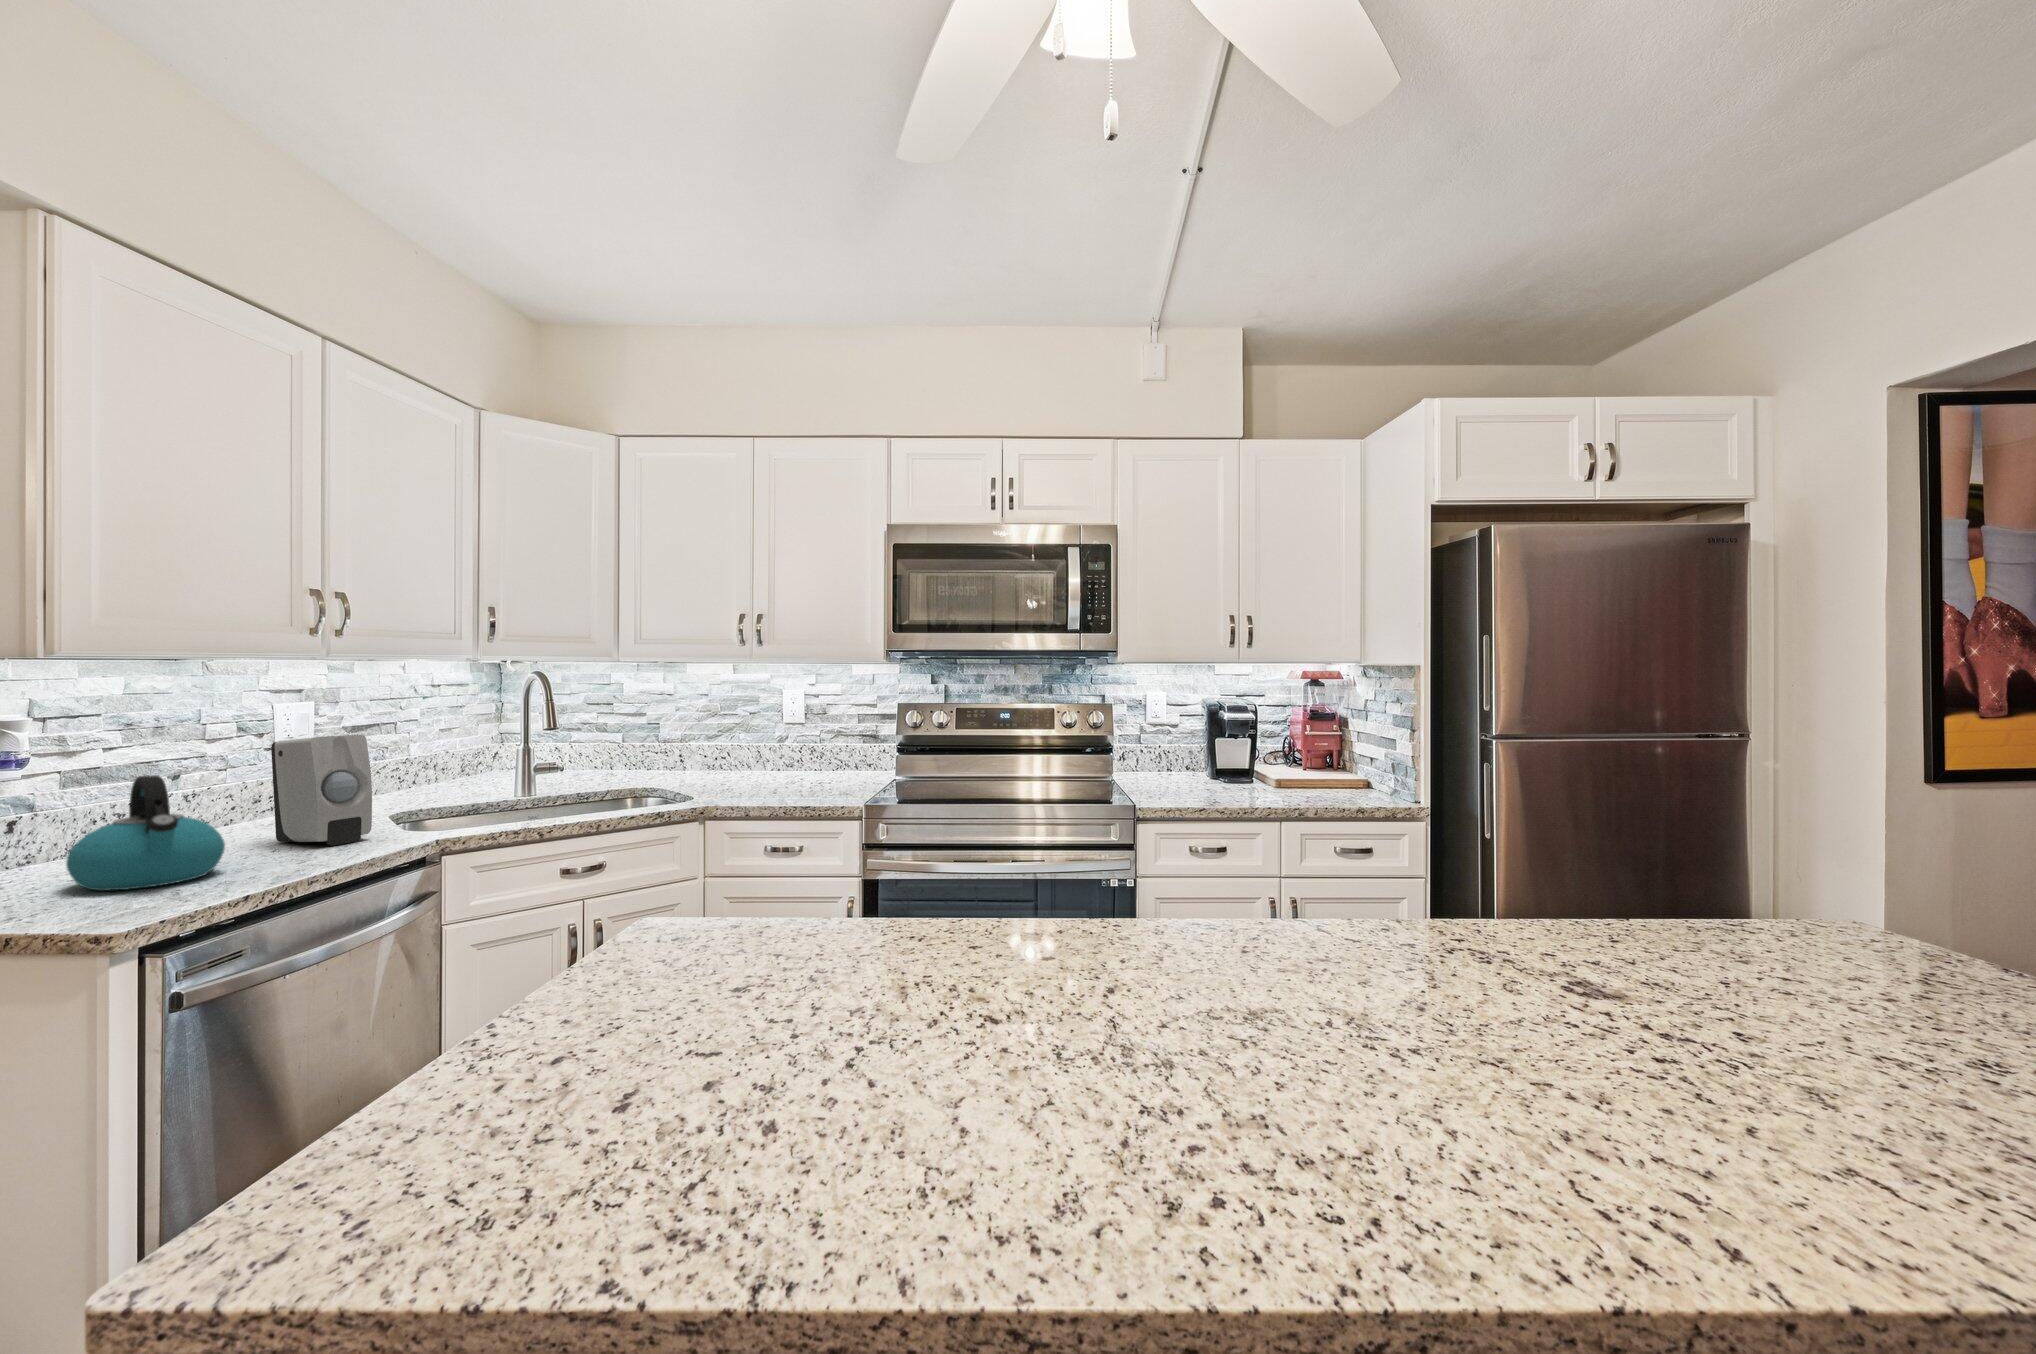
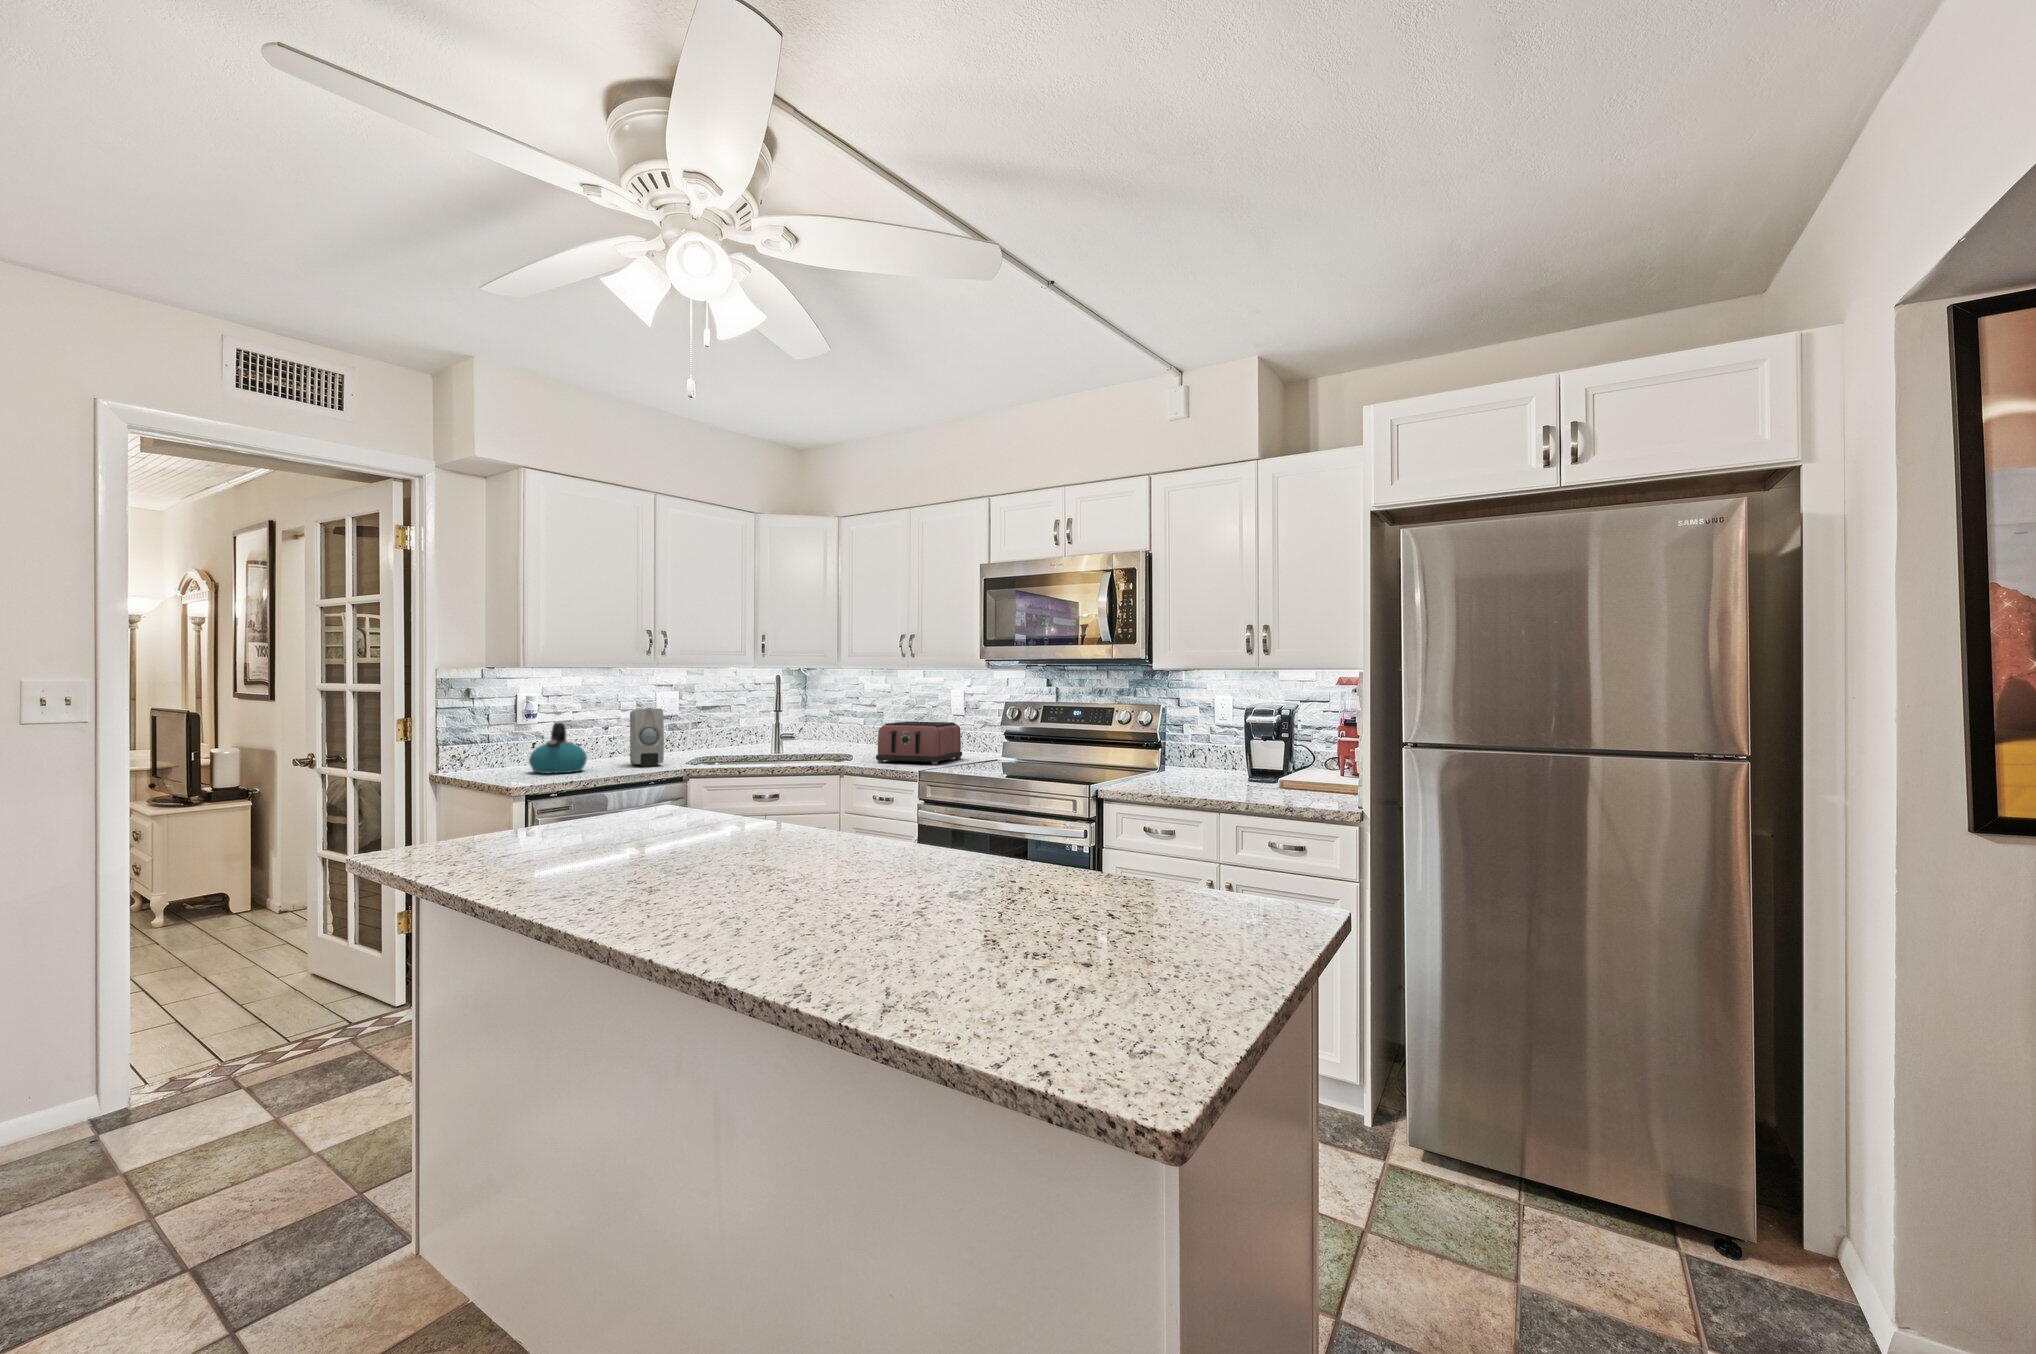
toaster: none [723,733,821,796] -> present [876,721,962,765]

